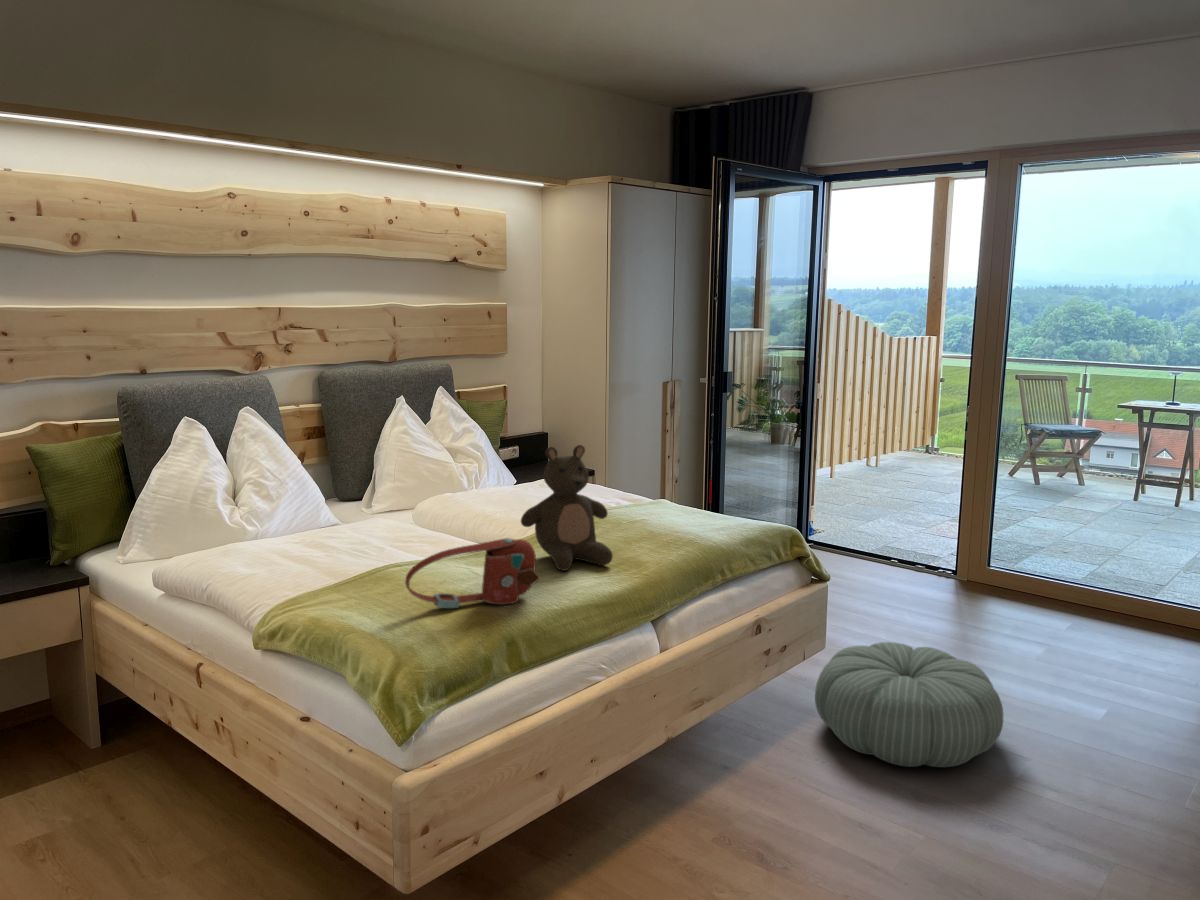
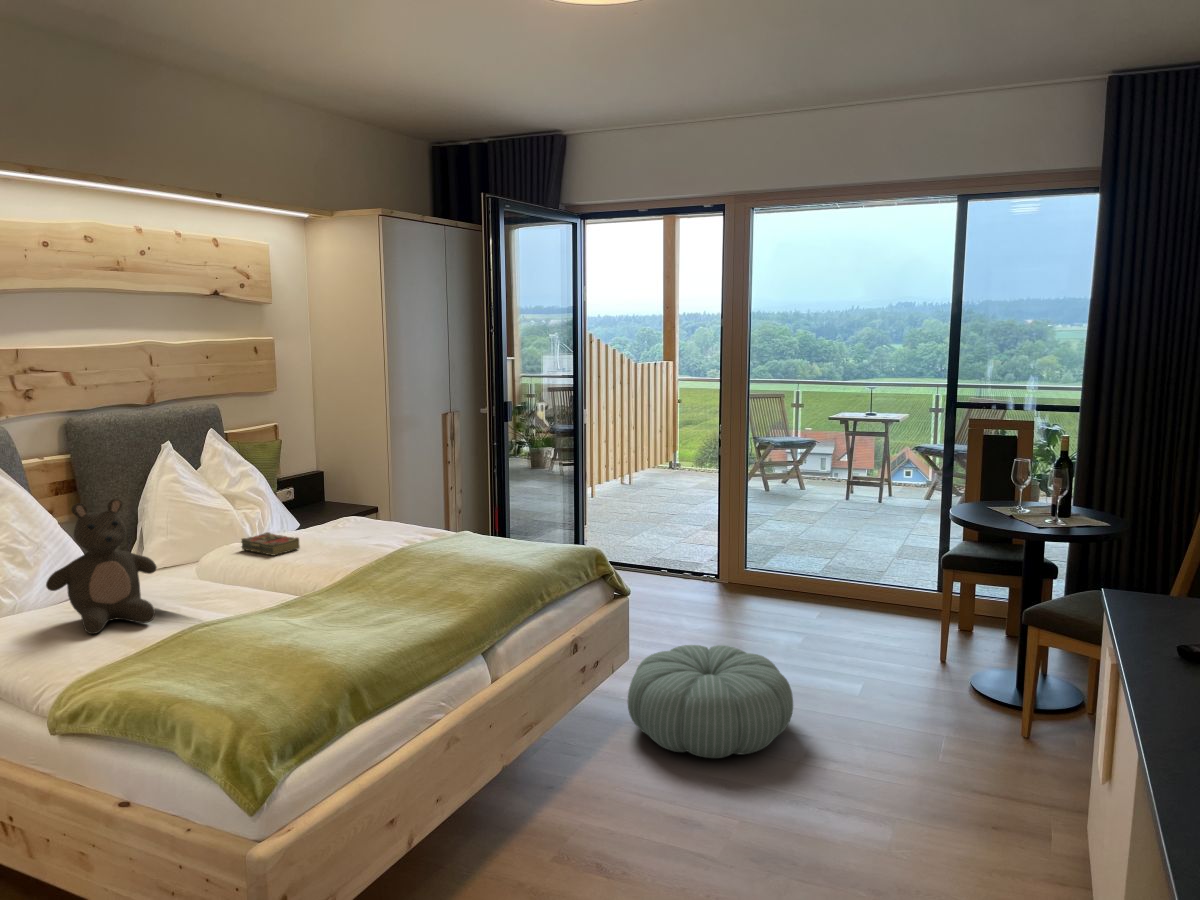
stuffed bear: present [521,445,613,570] -> present [46,499,157,634]
book: none [453,487,504,509] -> present [241,532,300,555]
handbag: present [405,538,540,608] -> none [229,582,375,664]

